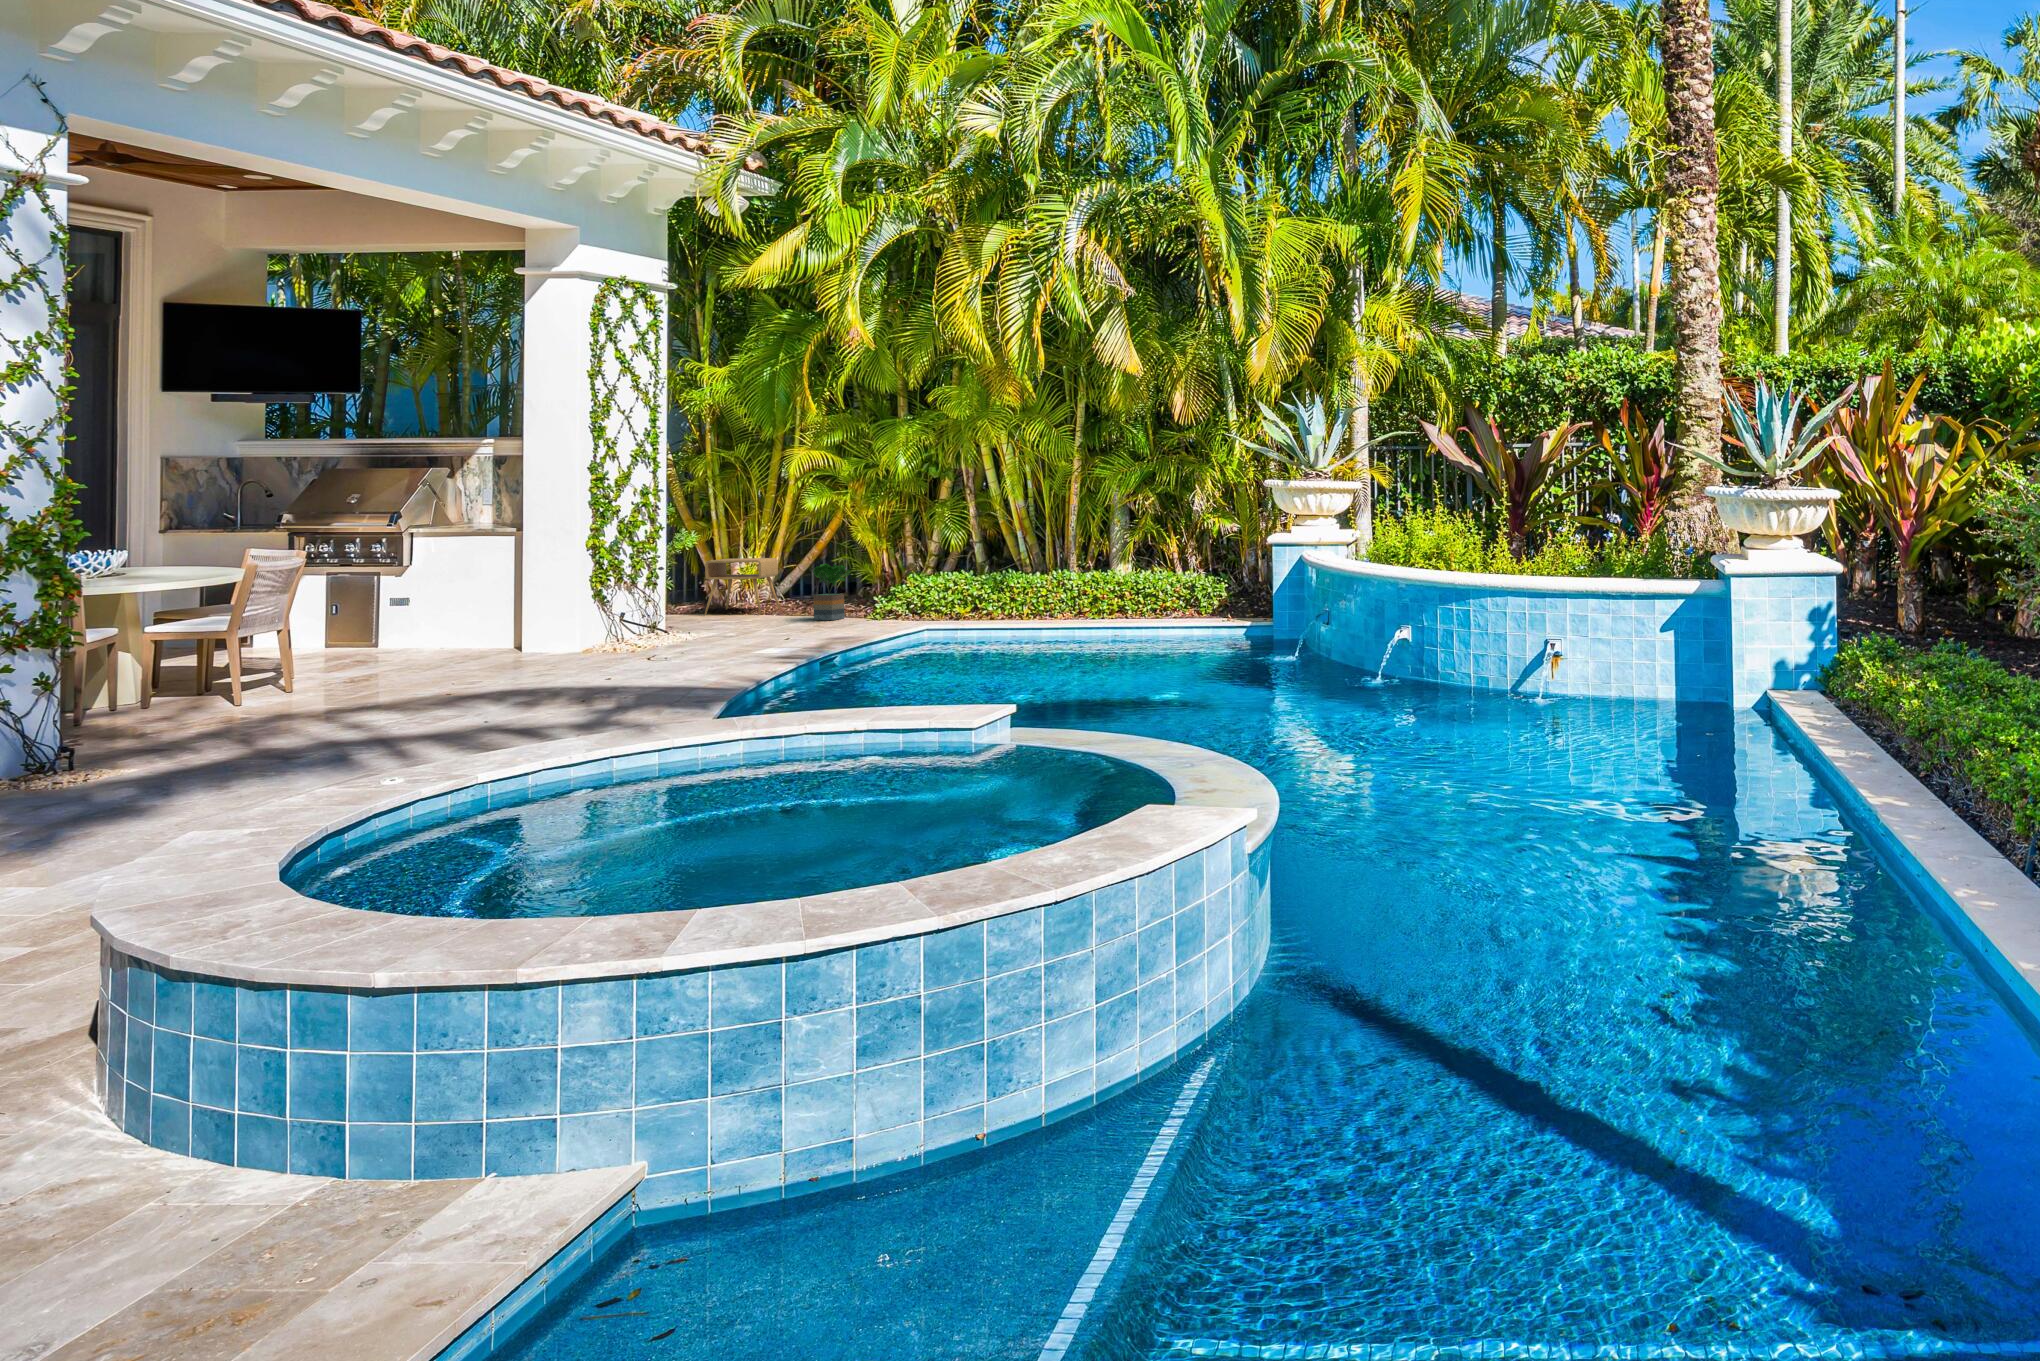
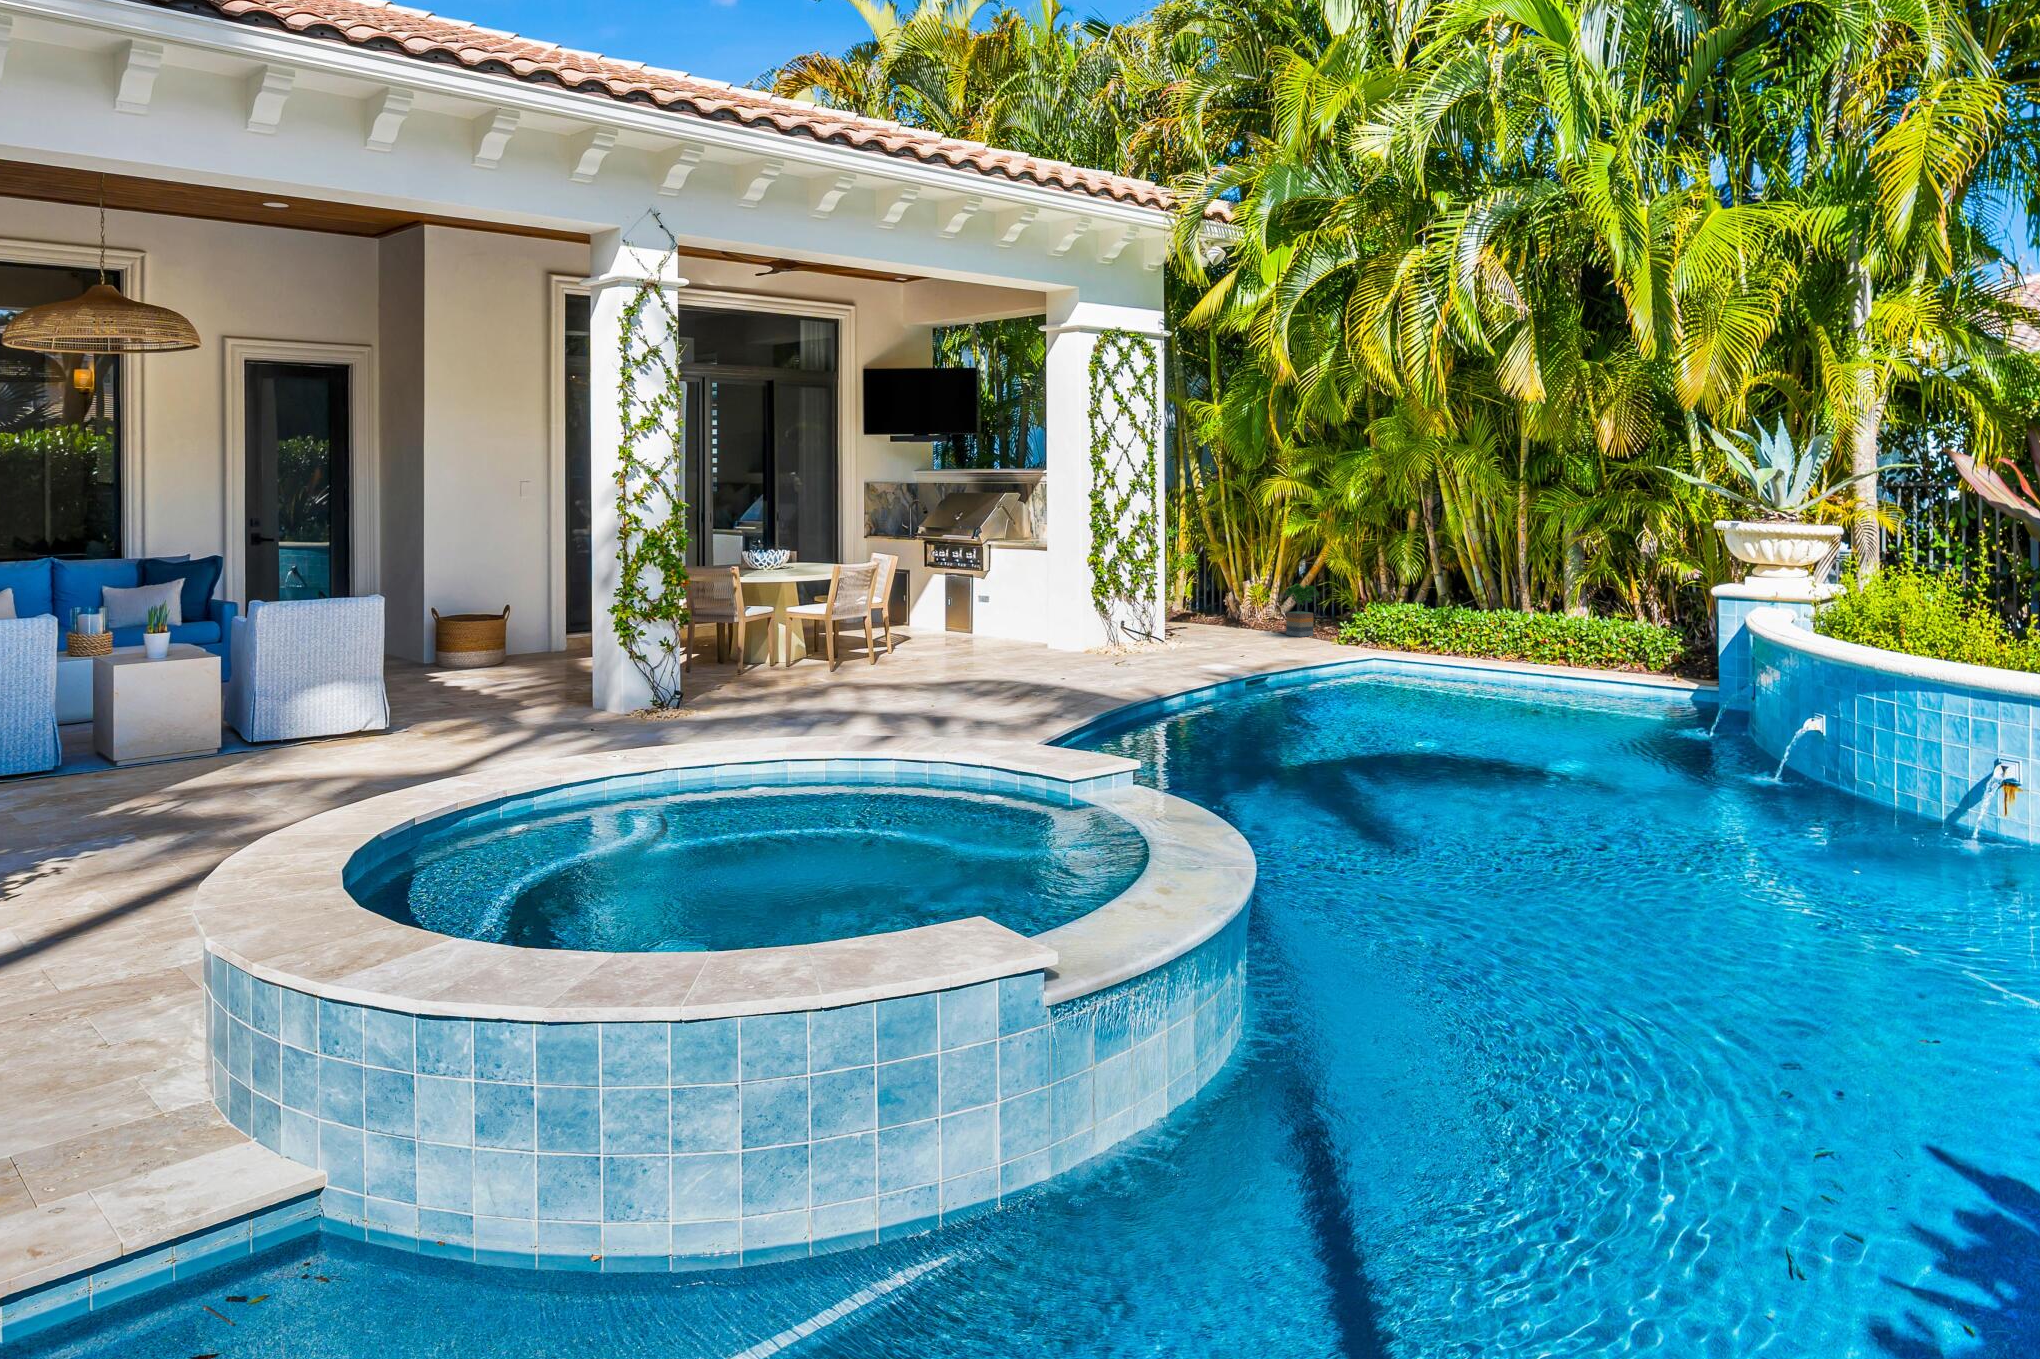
side table: present [704,558,780,615] -> none [1213,571,1279,624]

